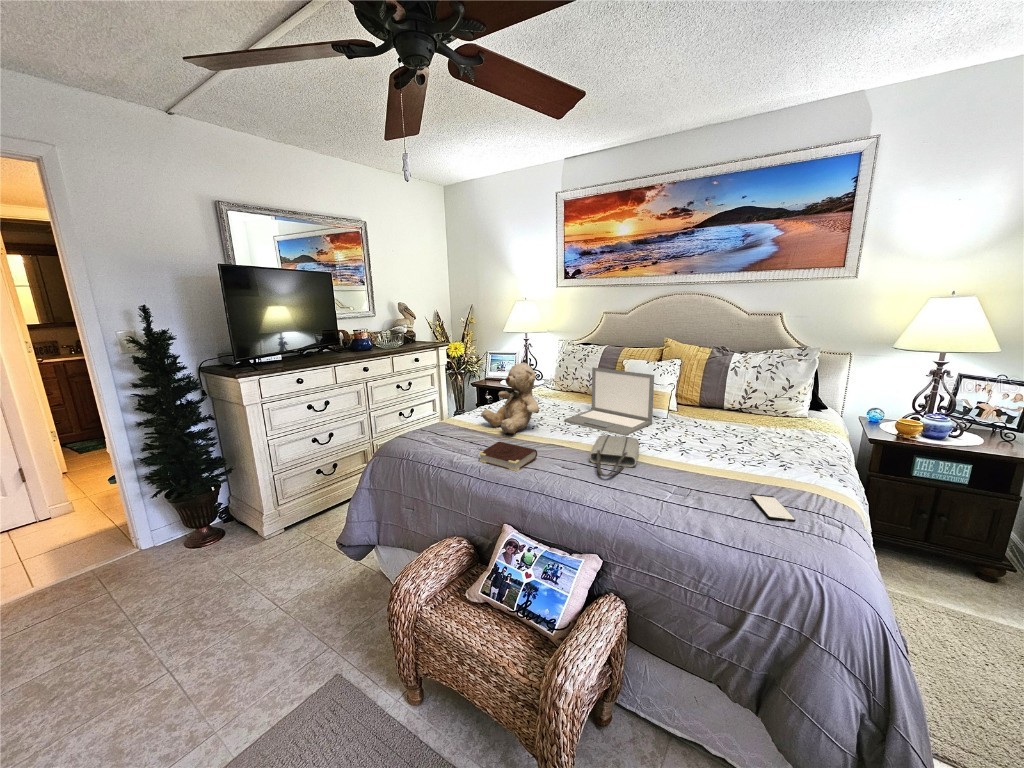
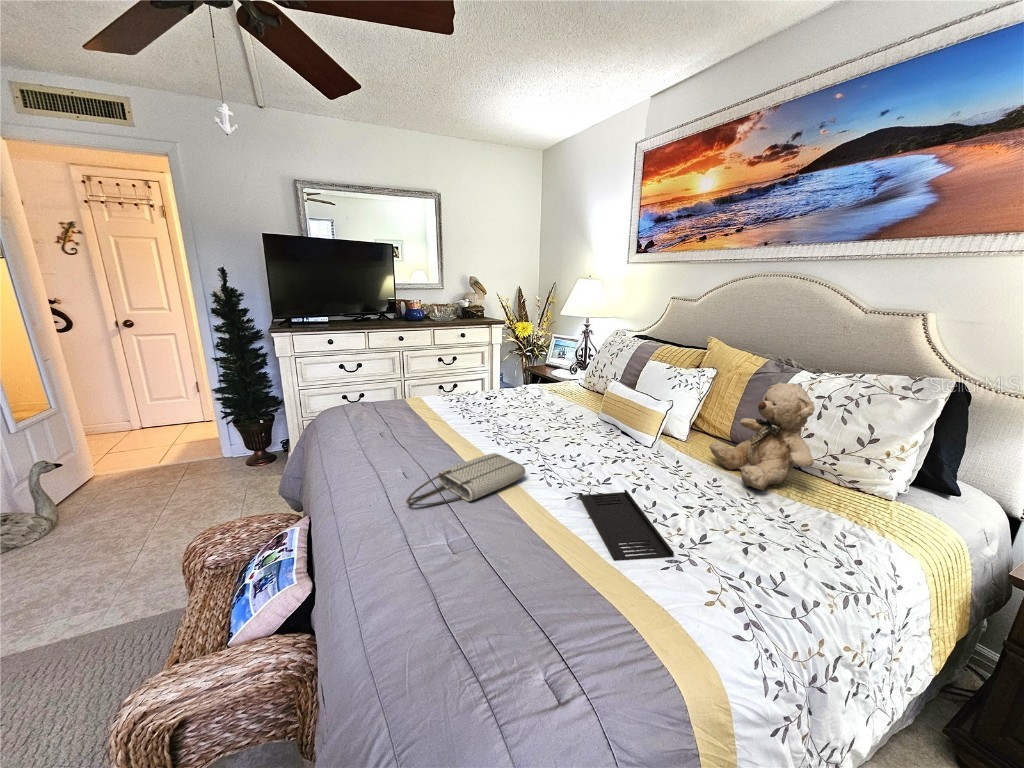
teddy bear: present [481,363,539,434] -> present [709,383,815,491]
laptop: present [564,367,654,436] -> none [517,367,616,461]
tray: none [684,439,778,473] -> present [579,490,674,561]
book: present [479,442,537,471] -> none [348,436,400,472]
smartphone: present [750,494,795,521] -> none [473,587,545,653]

